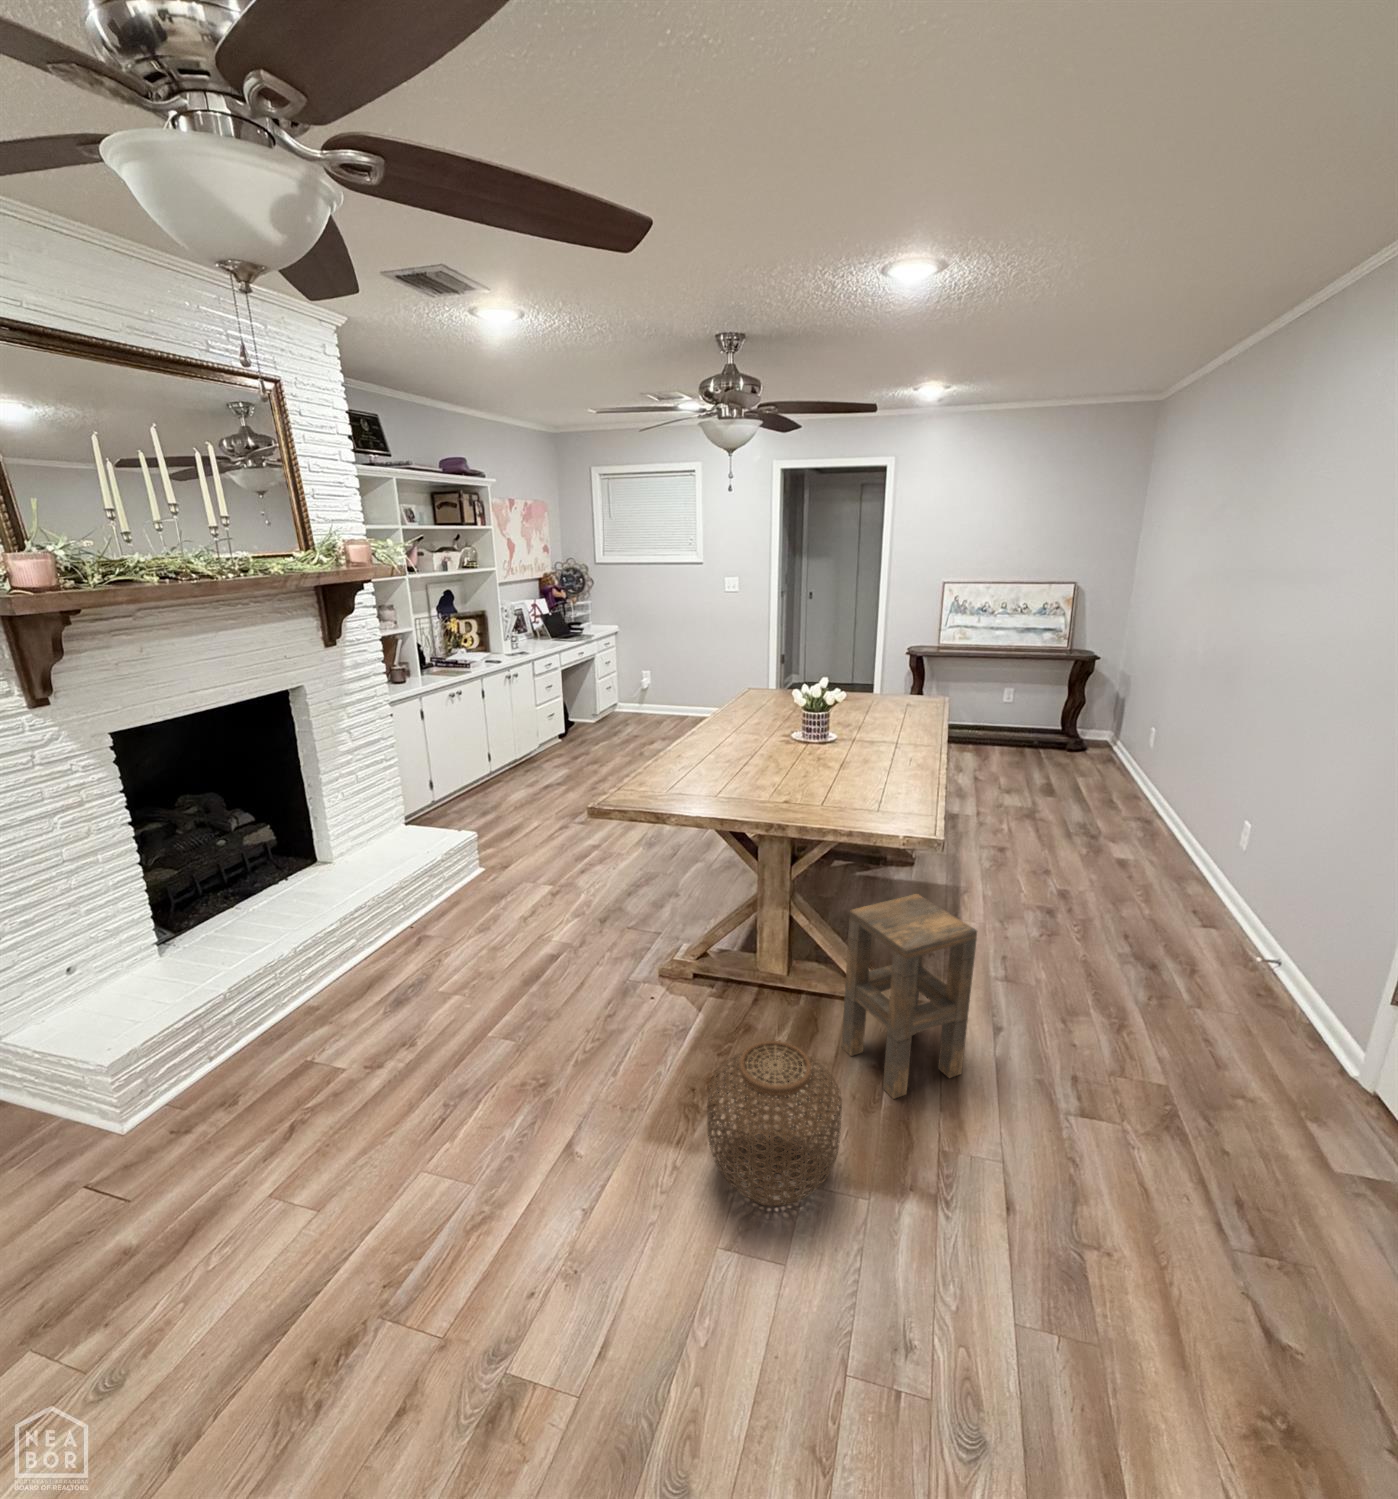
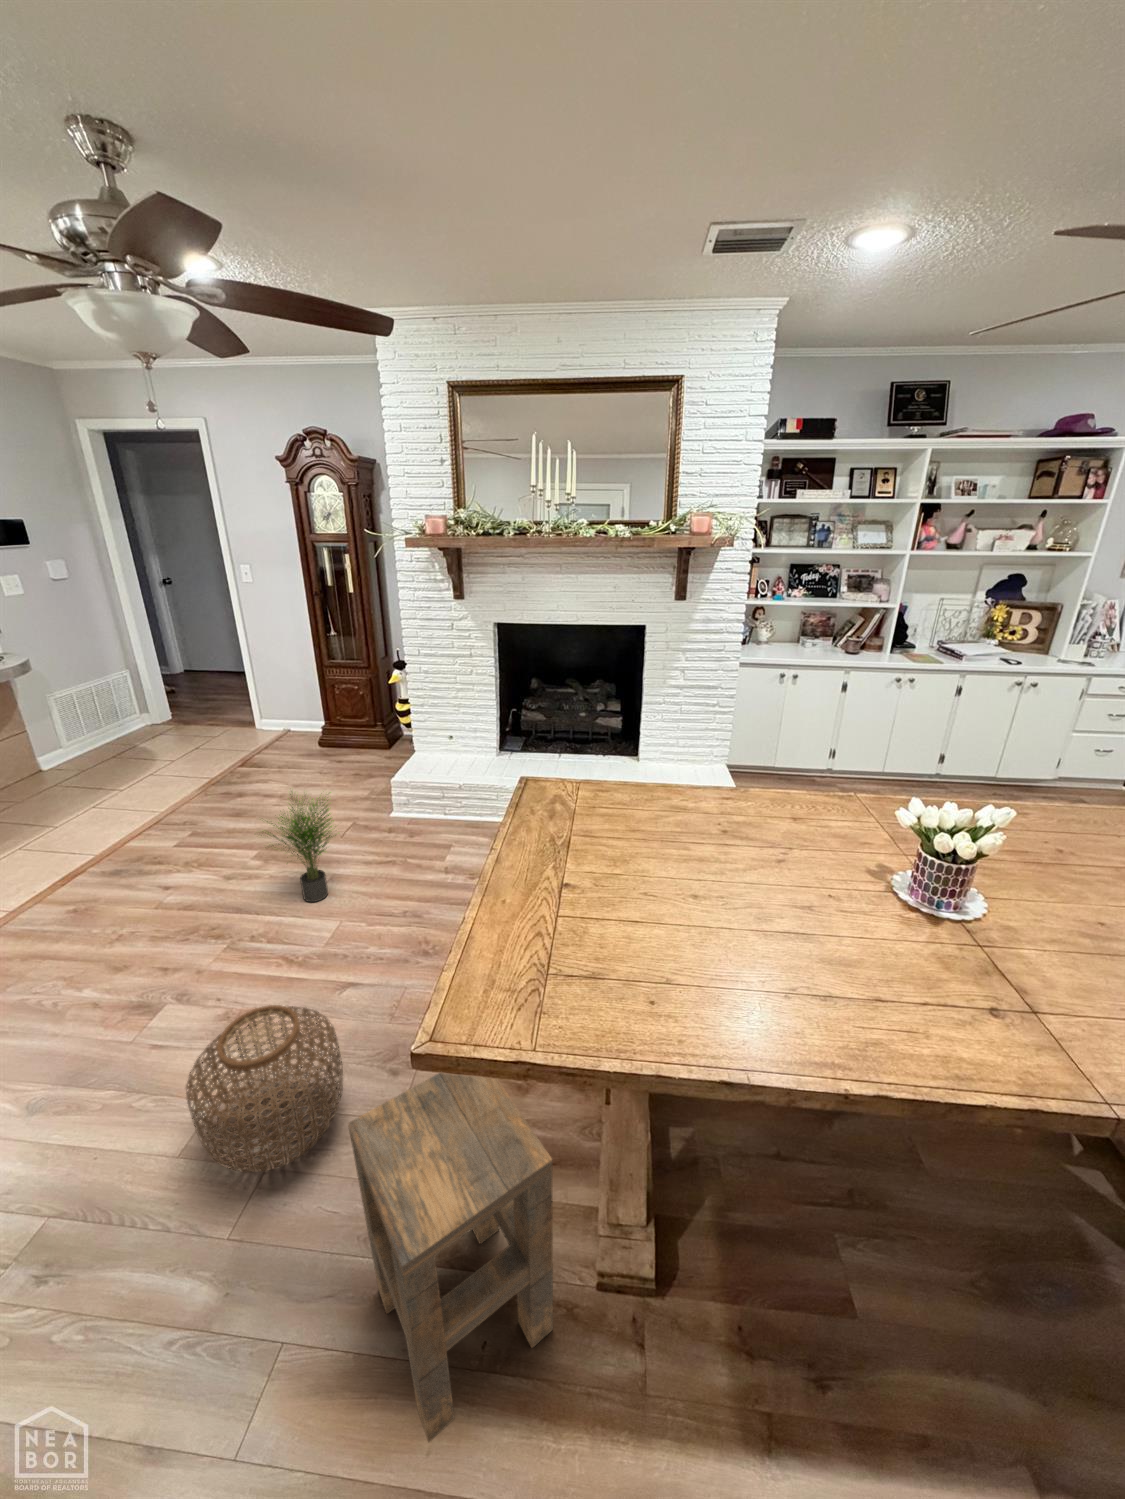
potted plant: none [244,1012,381,1234] -> present [267,792,332,902]

